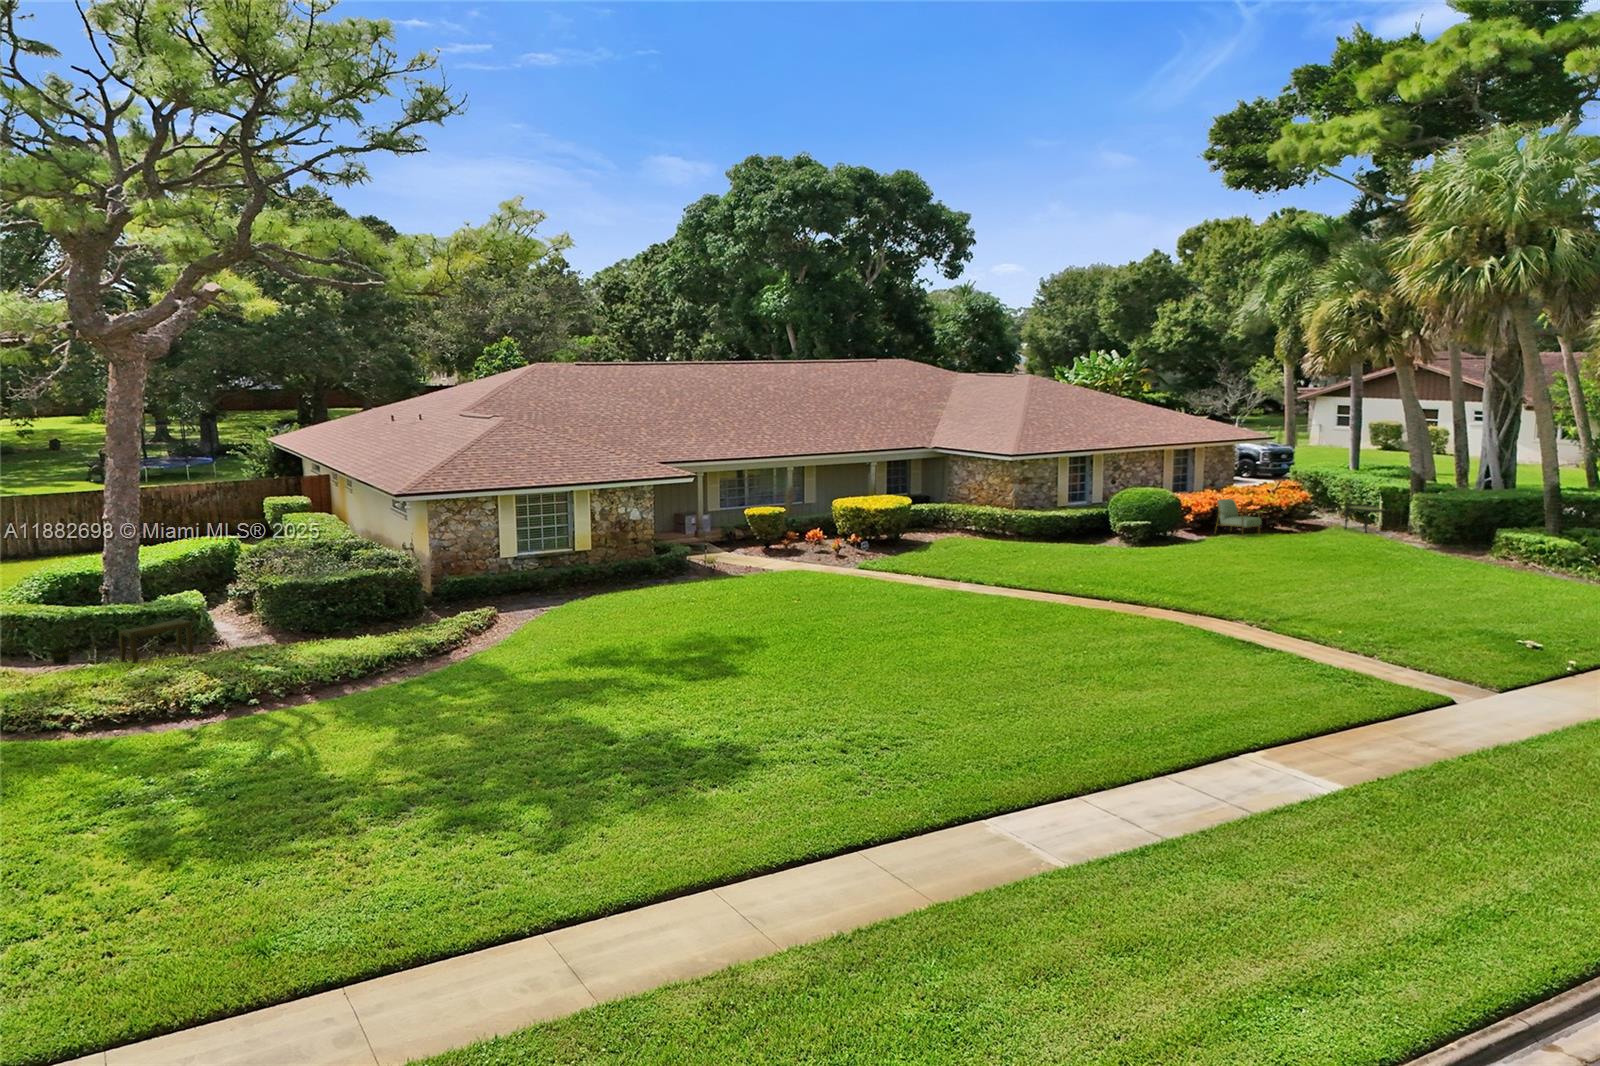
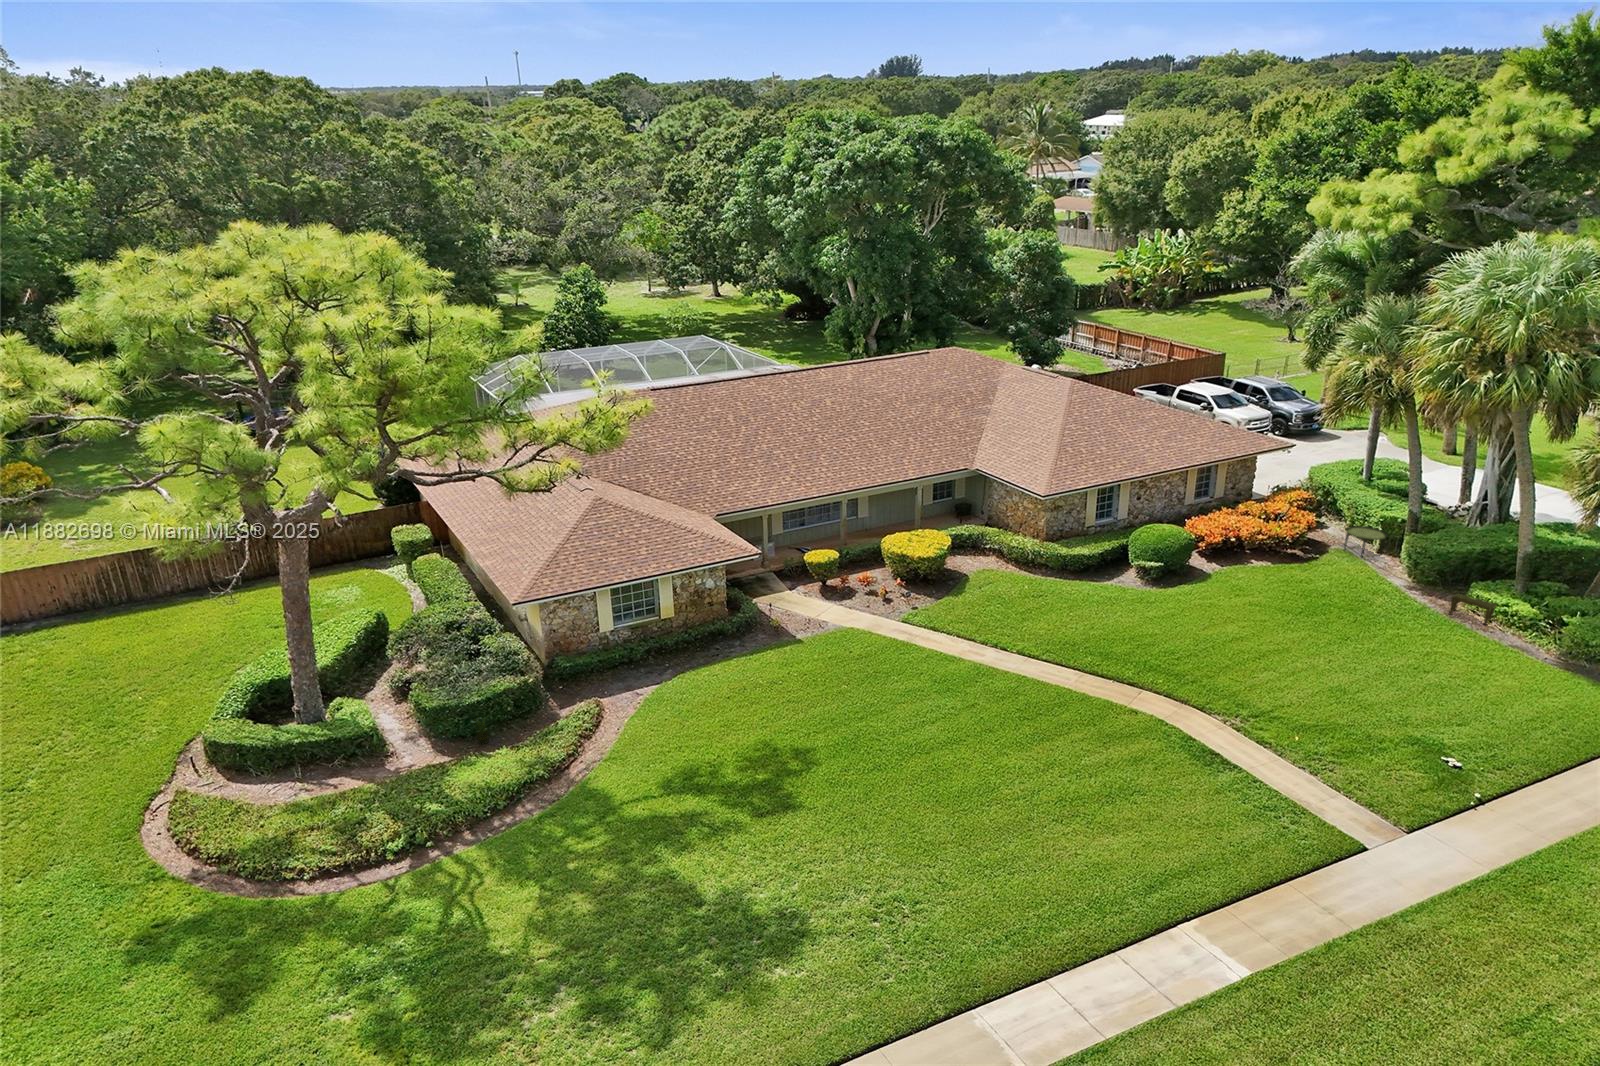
chair: present [1215,499,1262,534] -> none [1221,527,1265,569]
bench: present [119,619,193,663] -> present [1449,594,1496,625]
potted plant: present [47,626,70,665] -> present [475,721,488,744]

